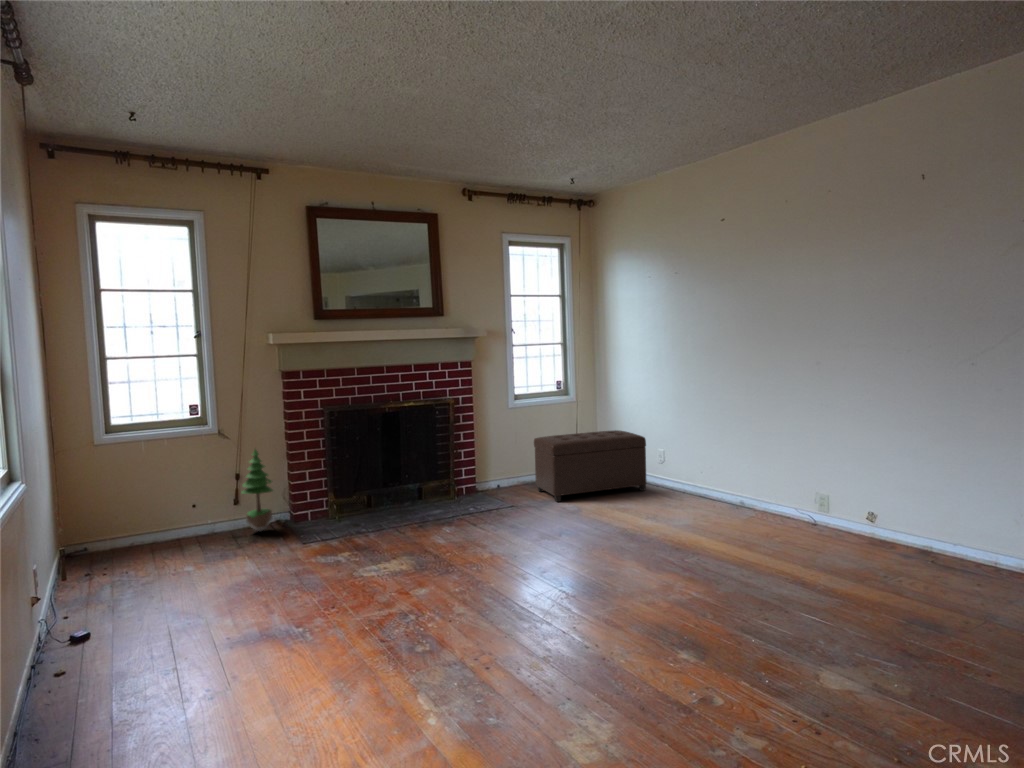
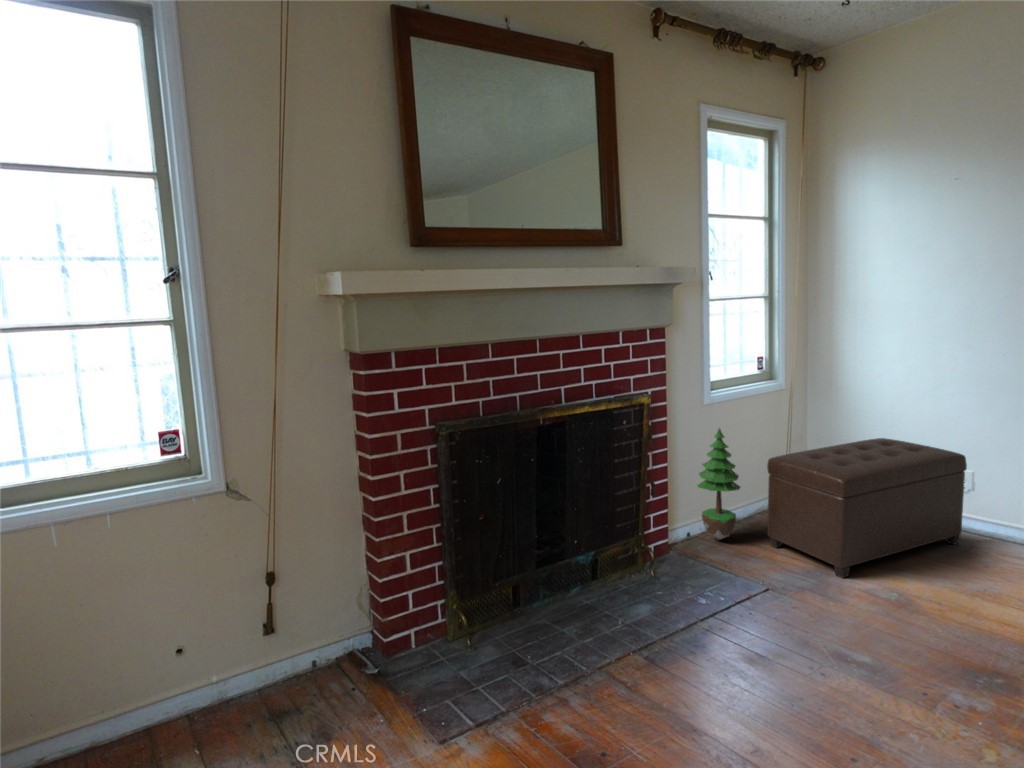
potted tree: present [242,449,273,531] -> present [697,428,740,540]

